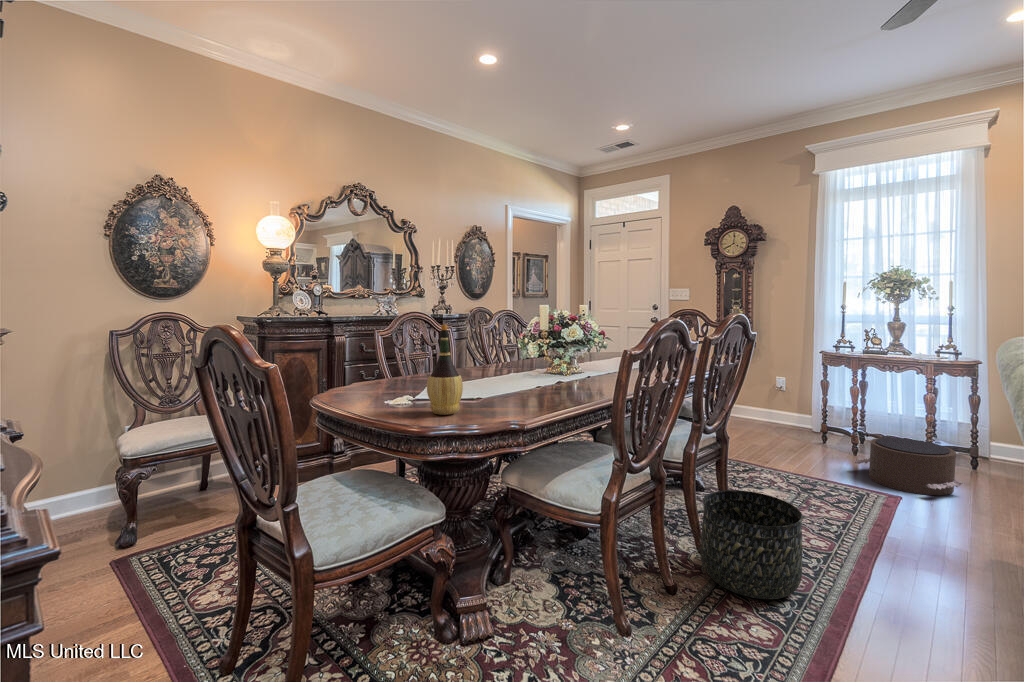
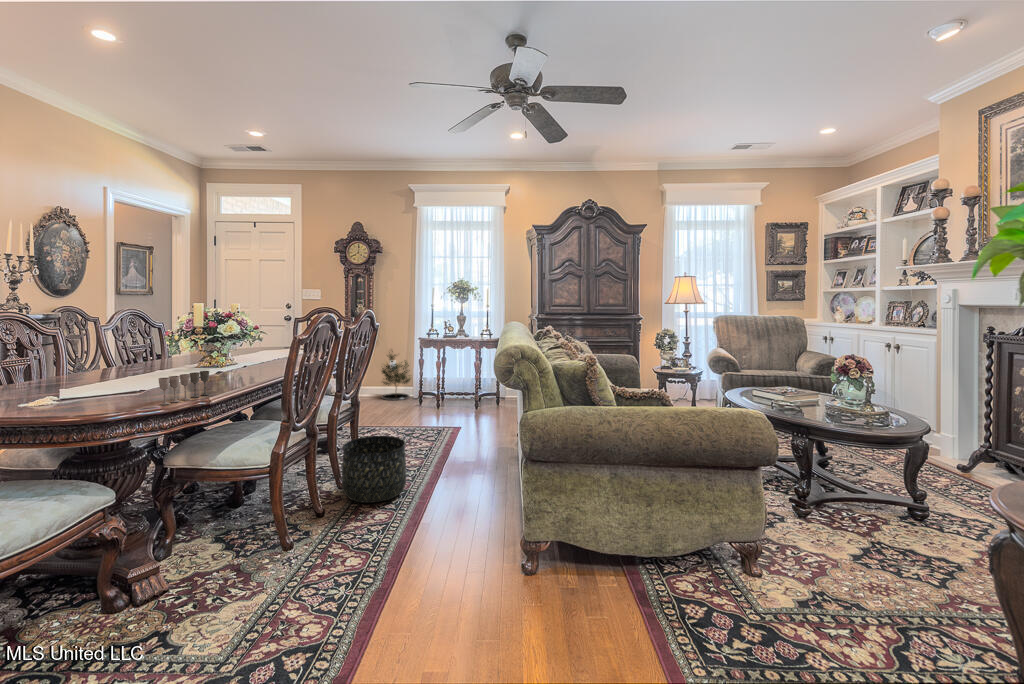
wine bottle: present [427,324,463,415] -> none [84,324,128,407]
potted tree: none [761,362,809,433] -> present [381,351,410,400]
wine glass: none [486,382,541,419] -> present [158,371,209,405]
pouf: present [854,438,963,495] -> none [437,392,492,424]

